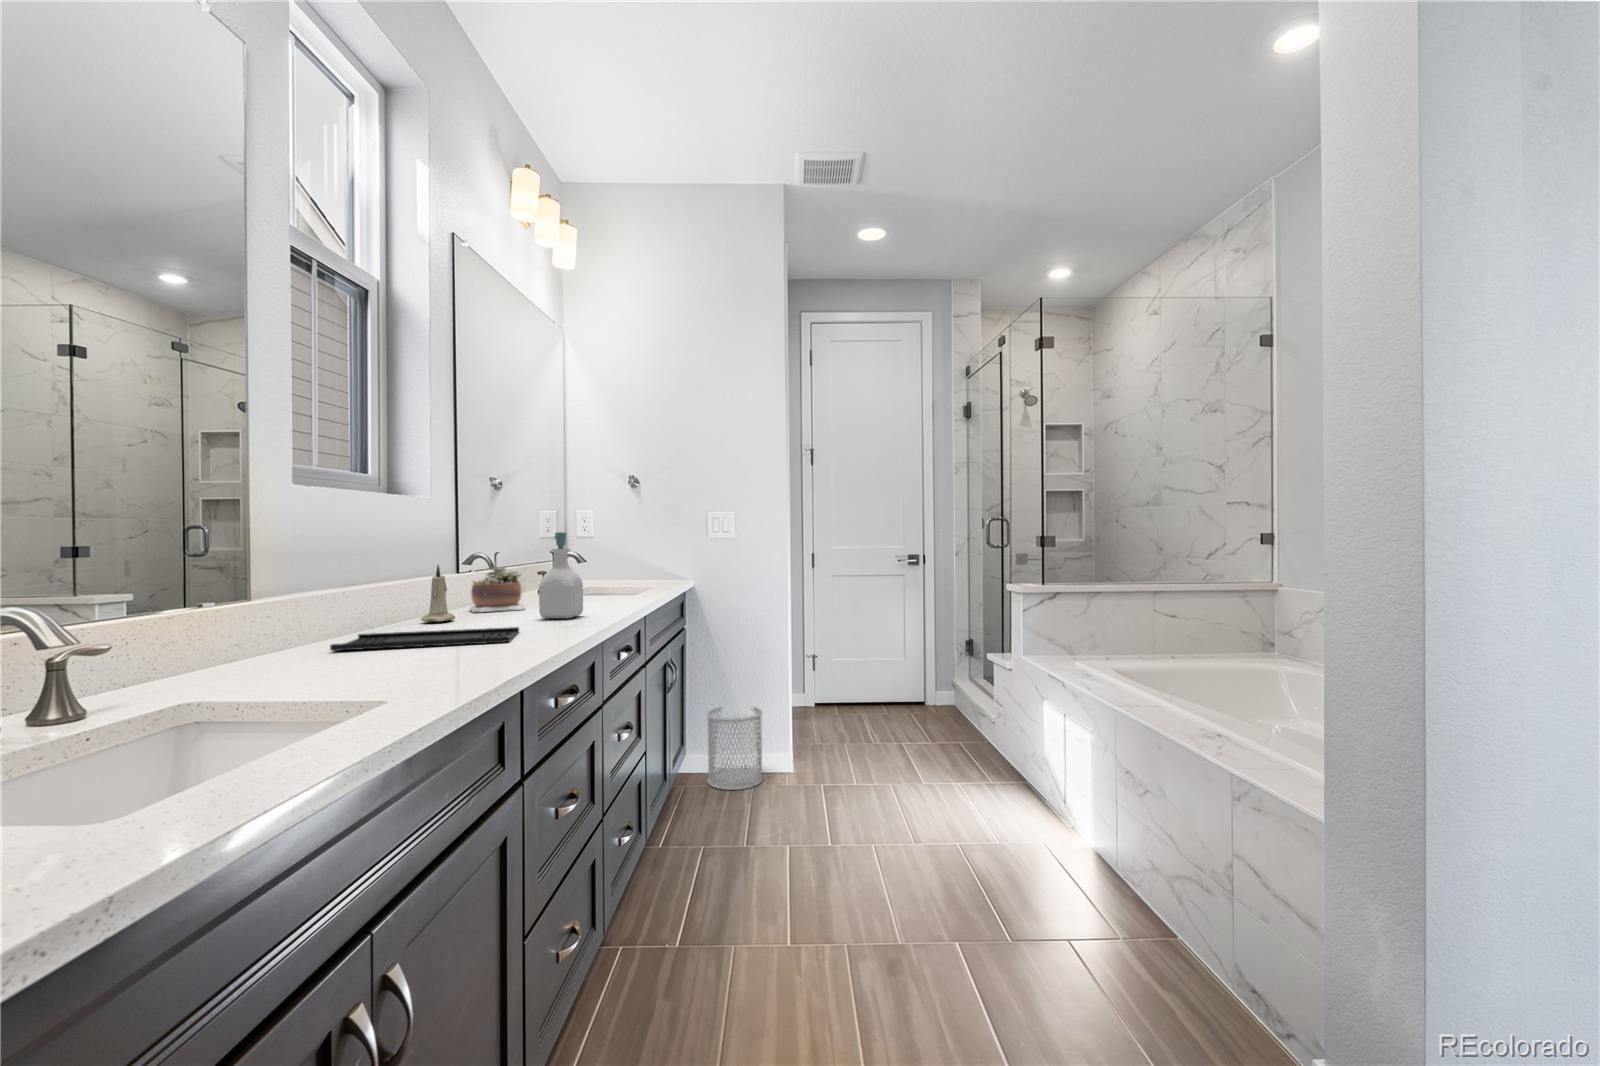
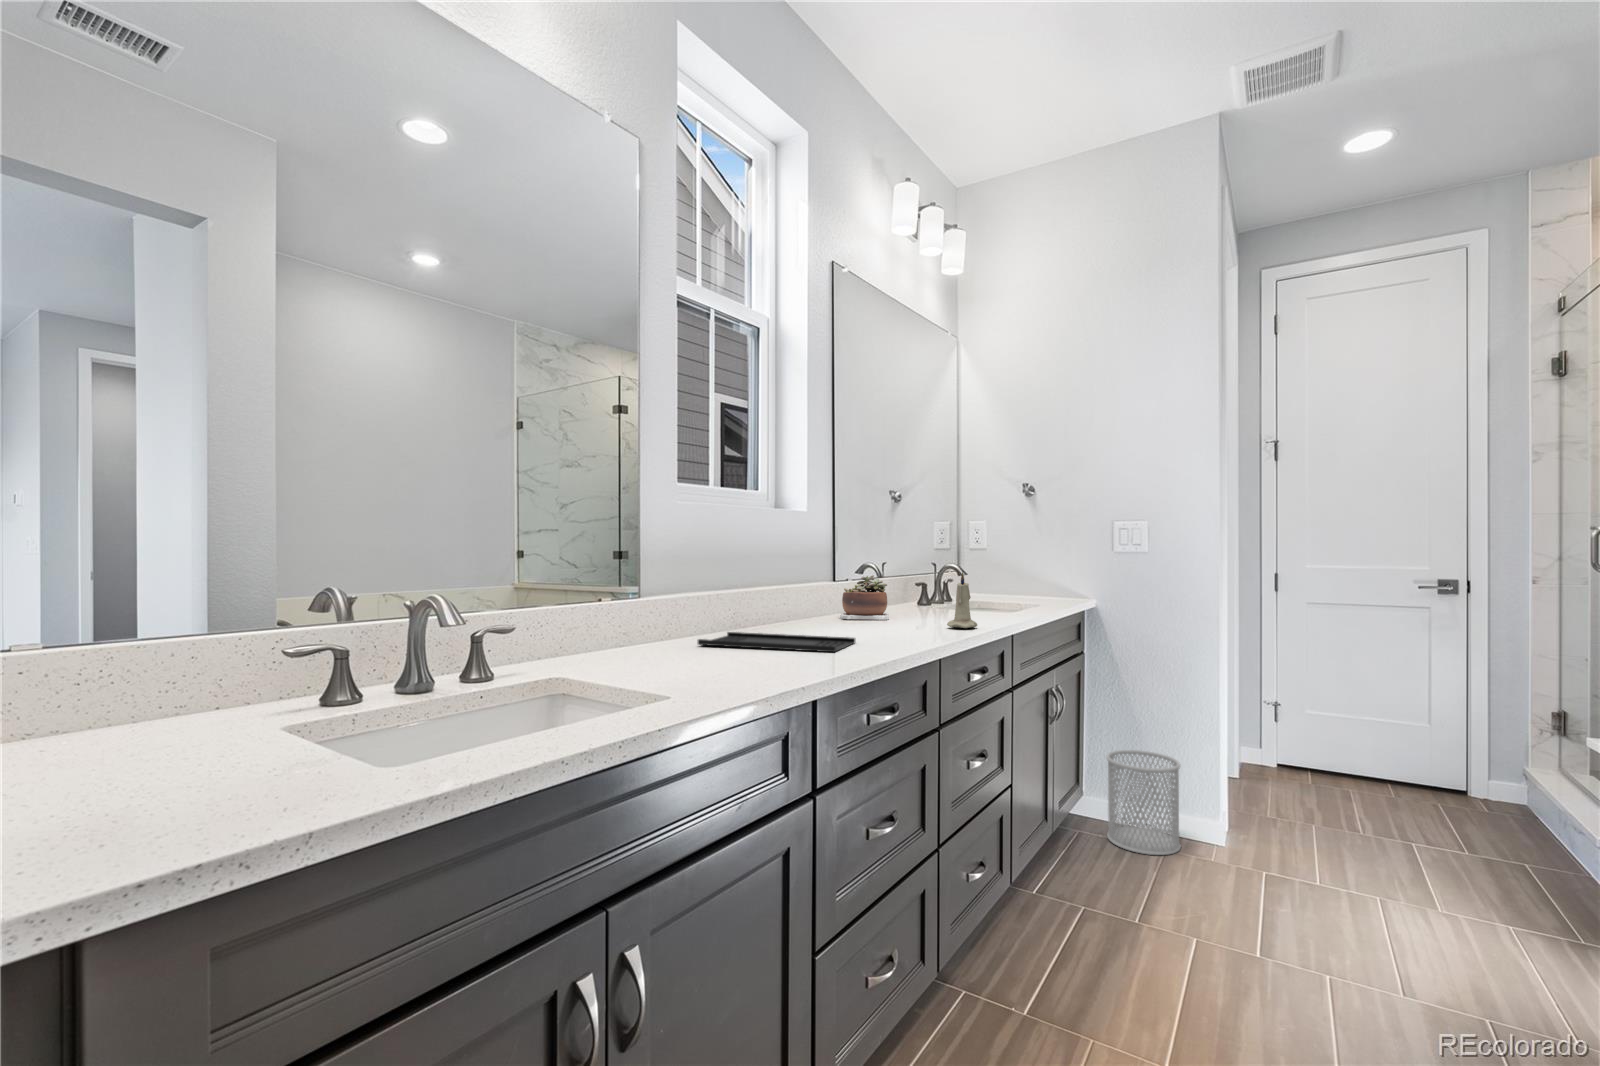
soap bottle: present [539,532,583,619] -> none [888,544,932,633]
candle: present [421,565,455,622] -> present [947,572,977,628]

